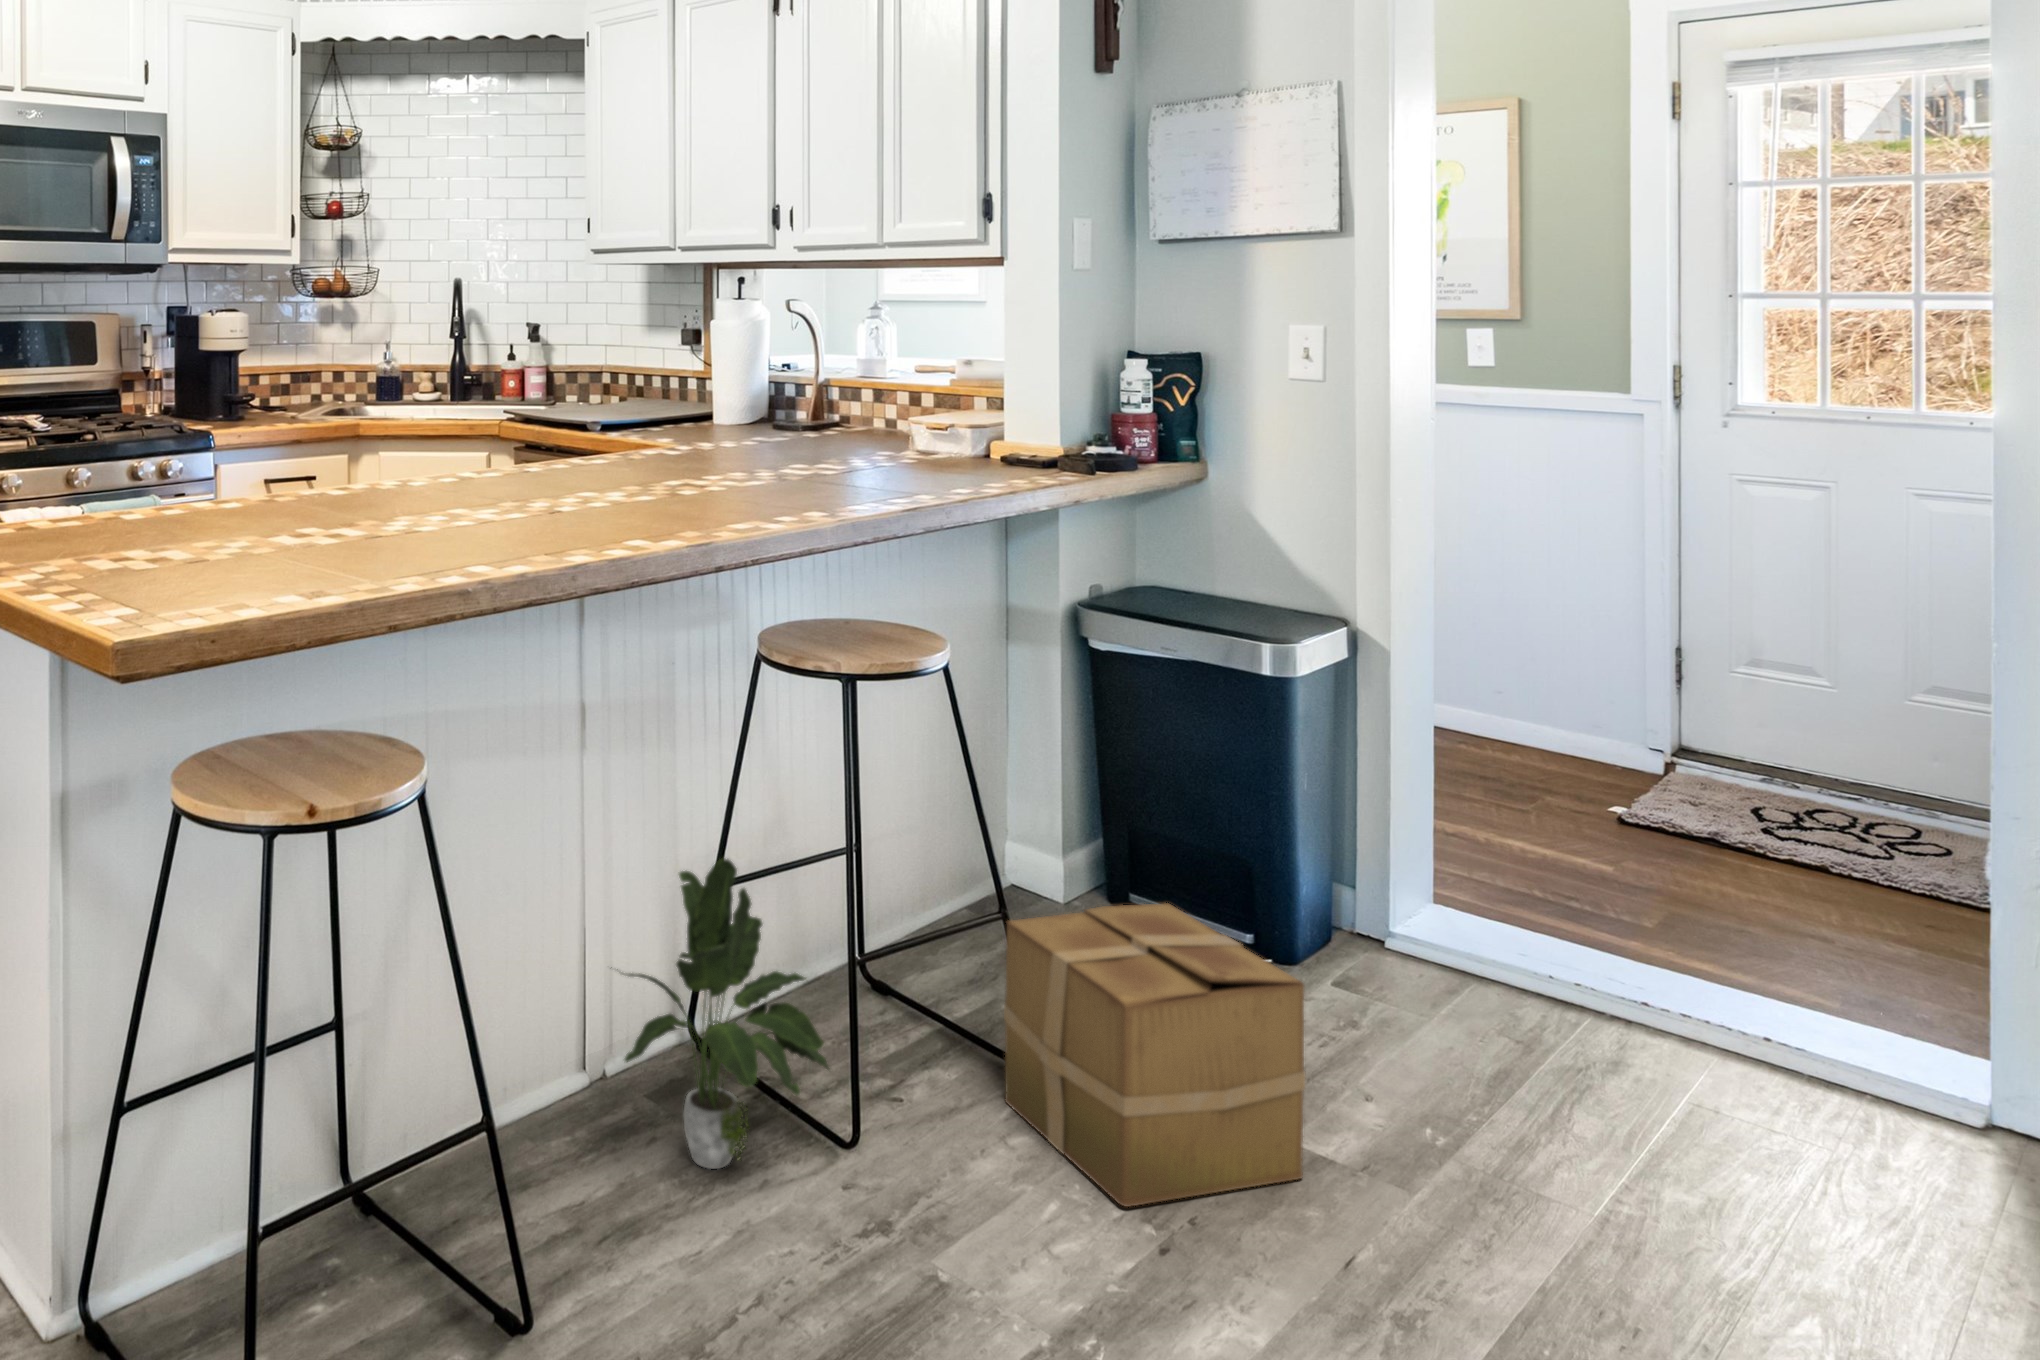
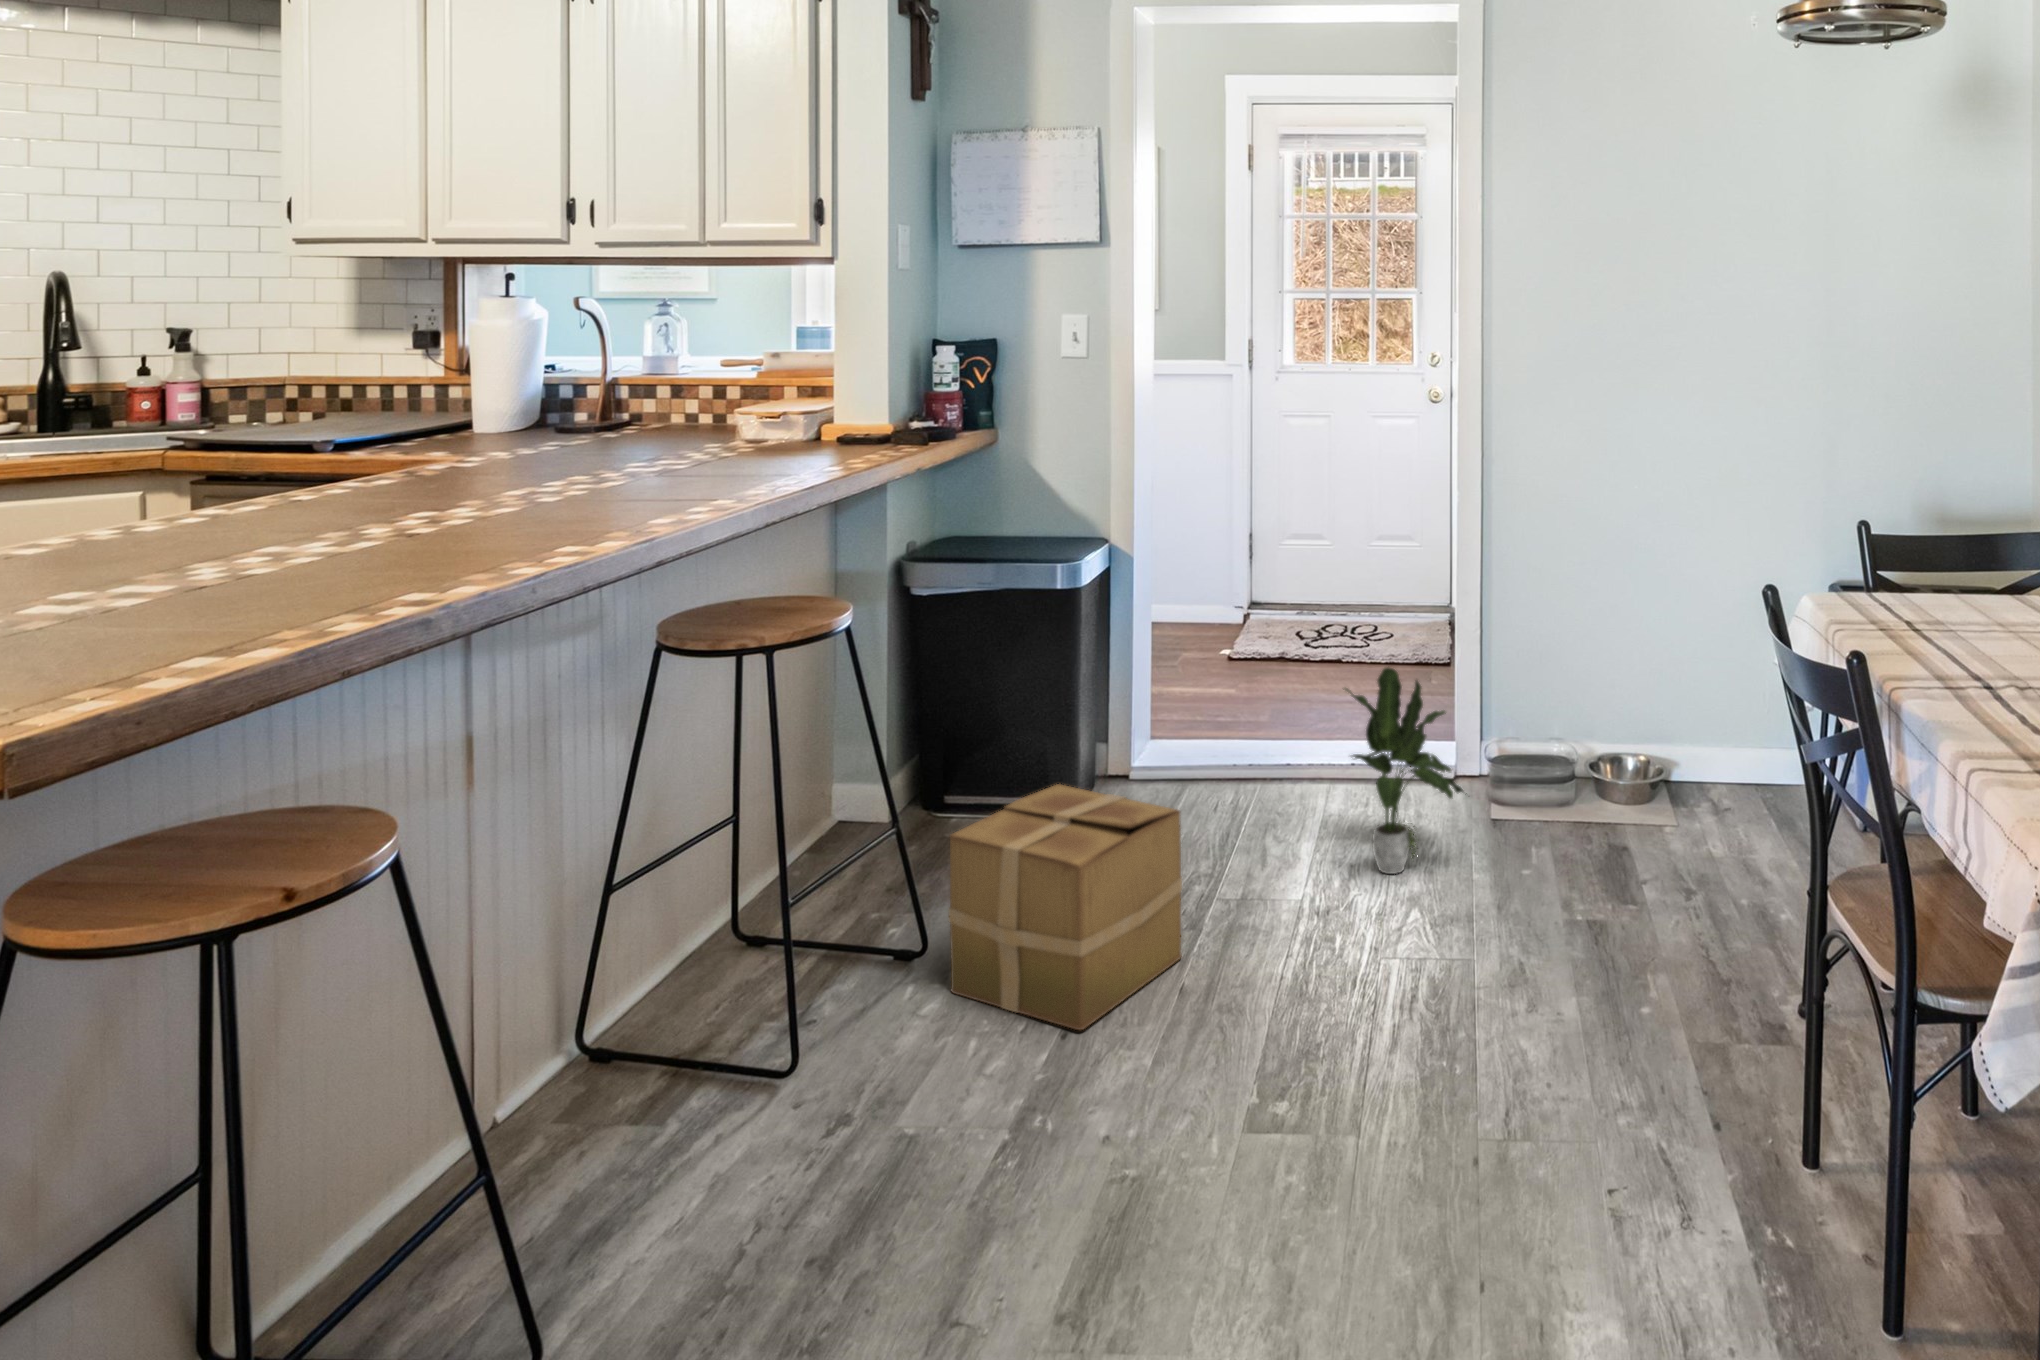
potted plant: present [611,858,829,1169] -> present [1345,668,1467,874]

